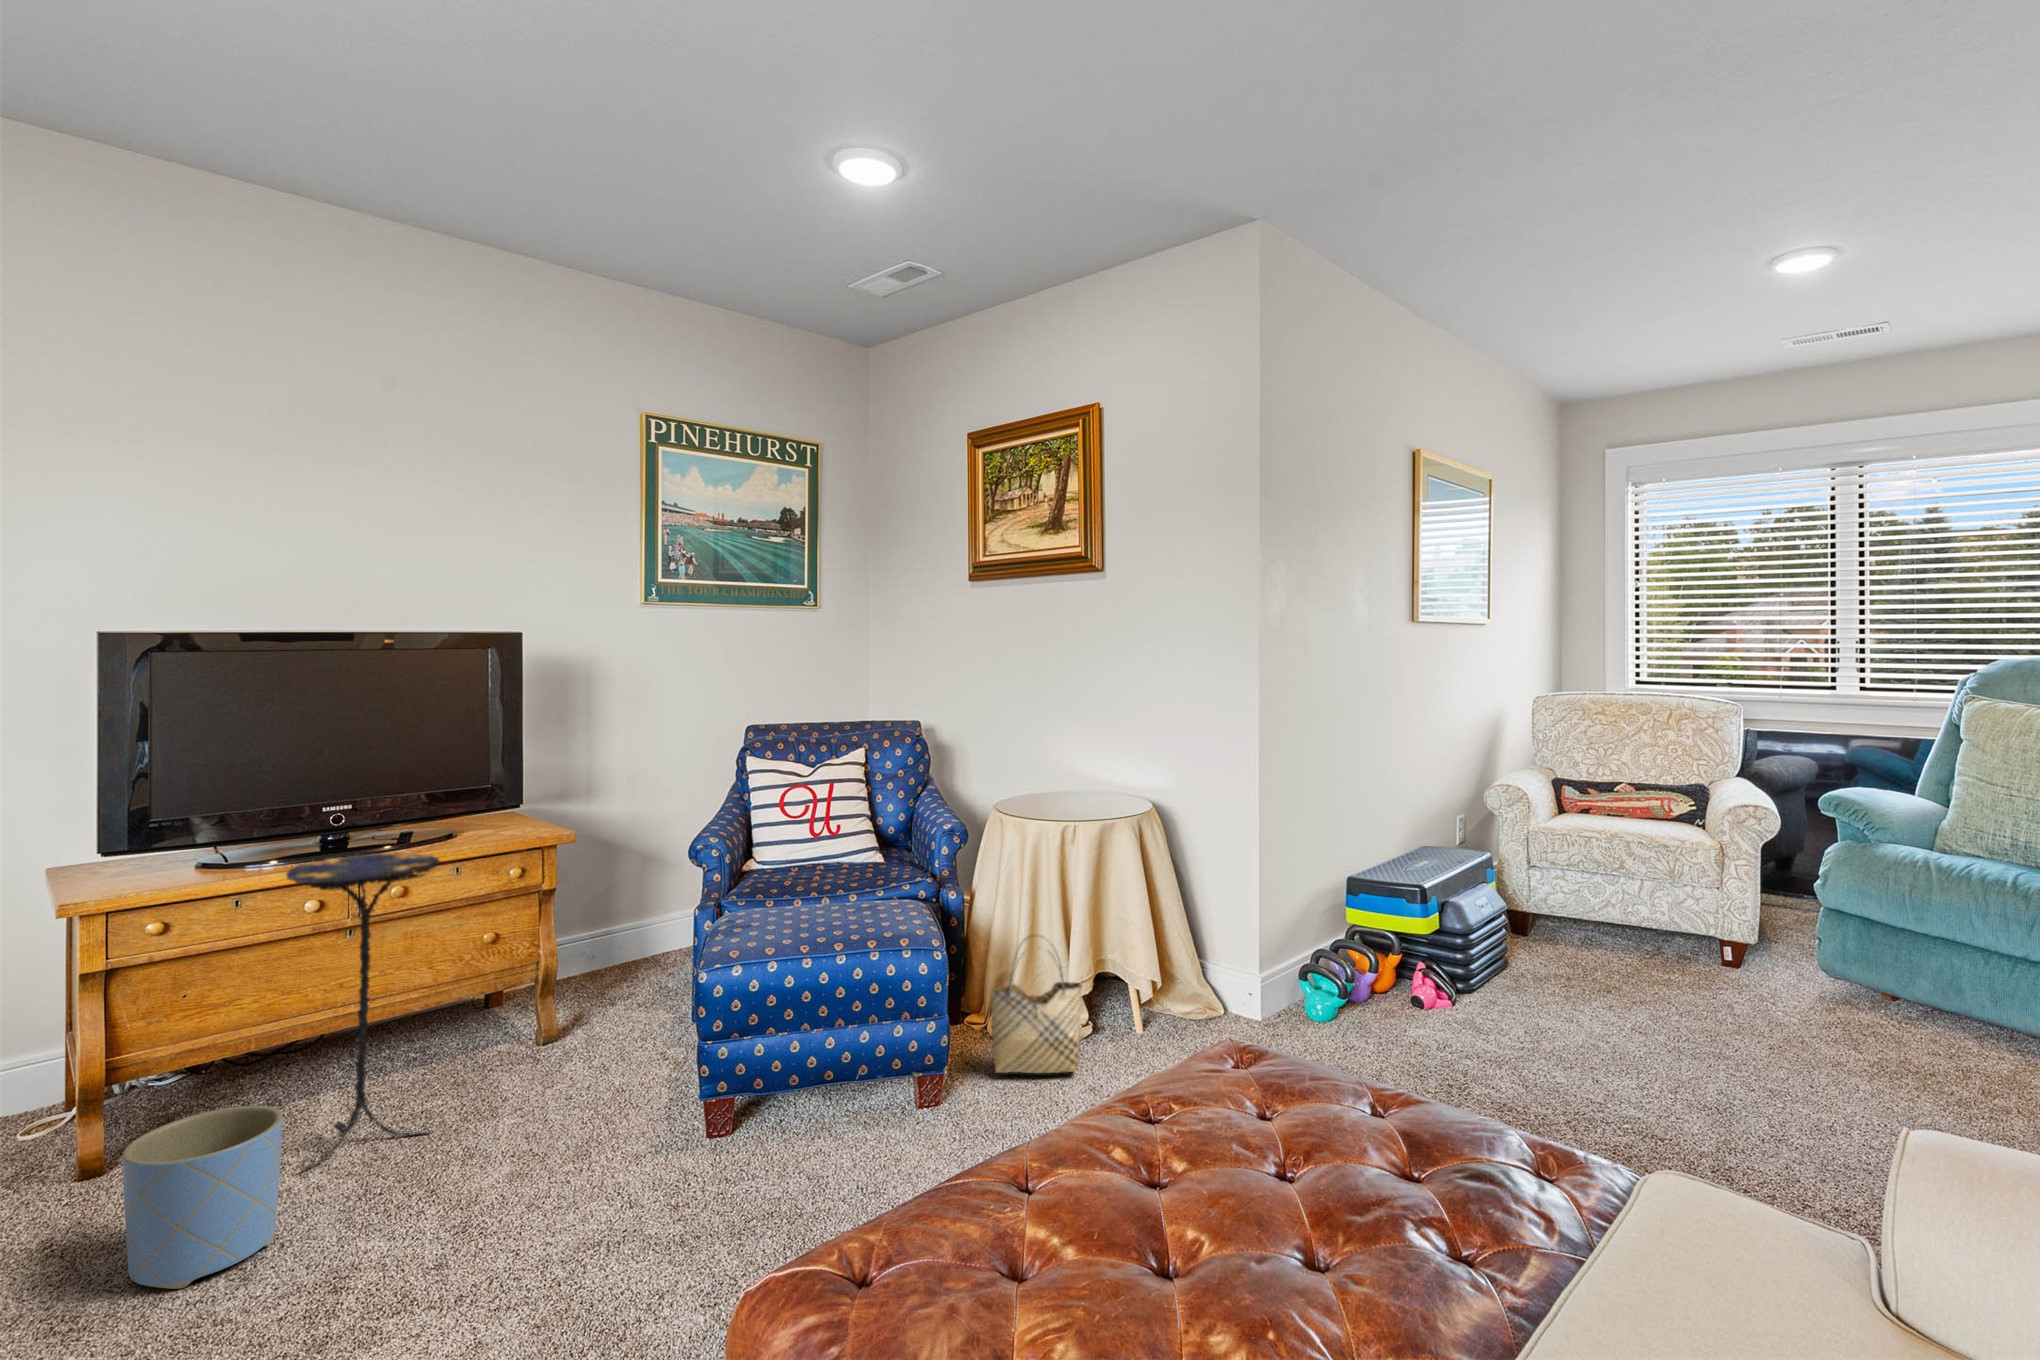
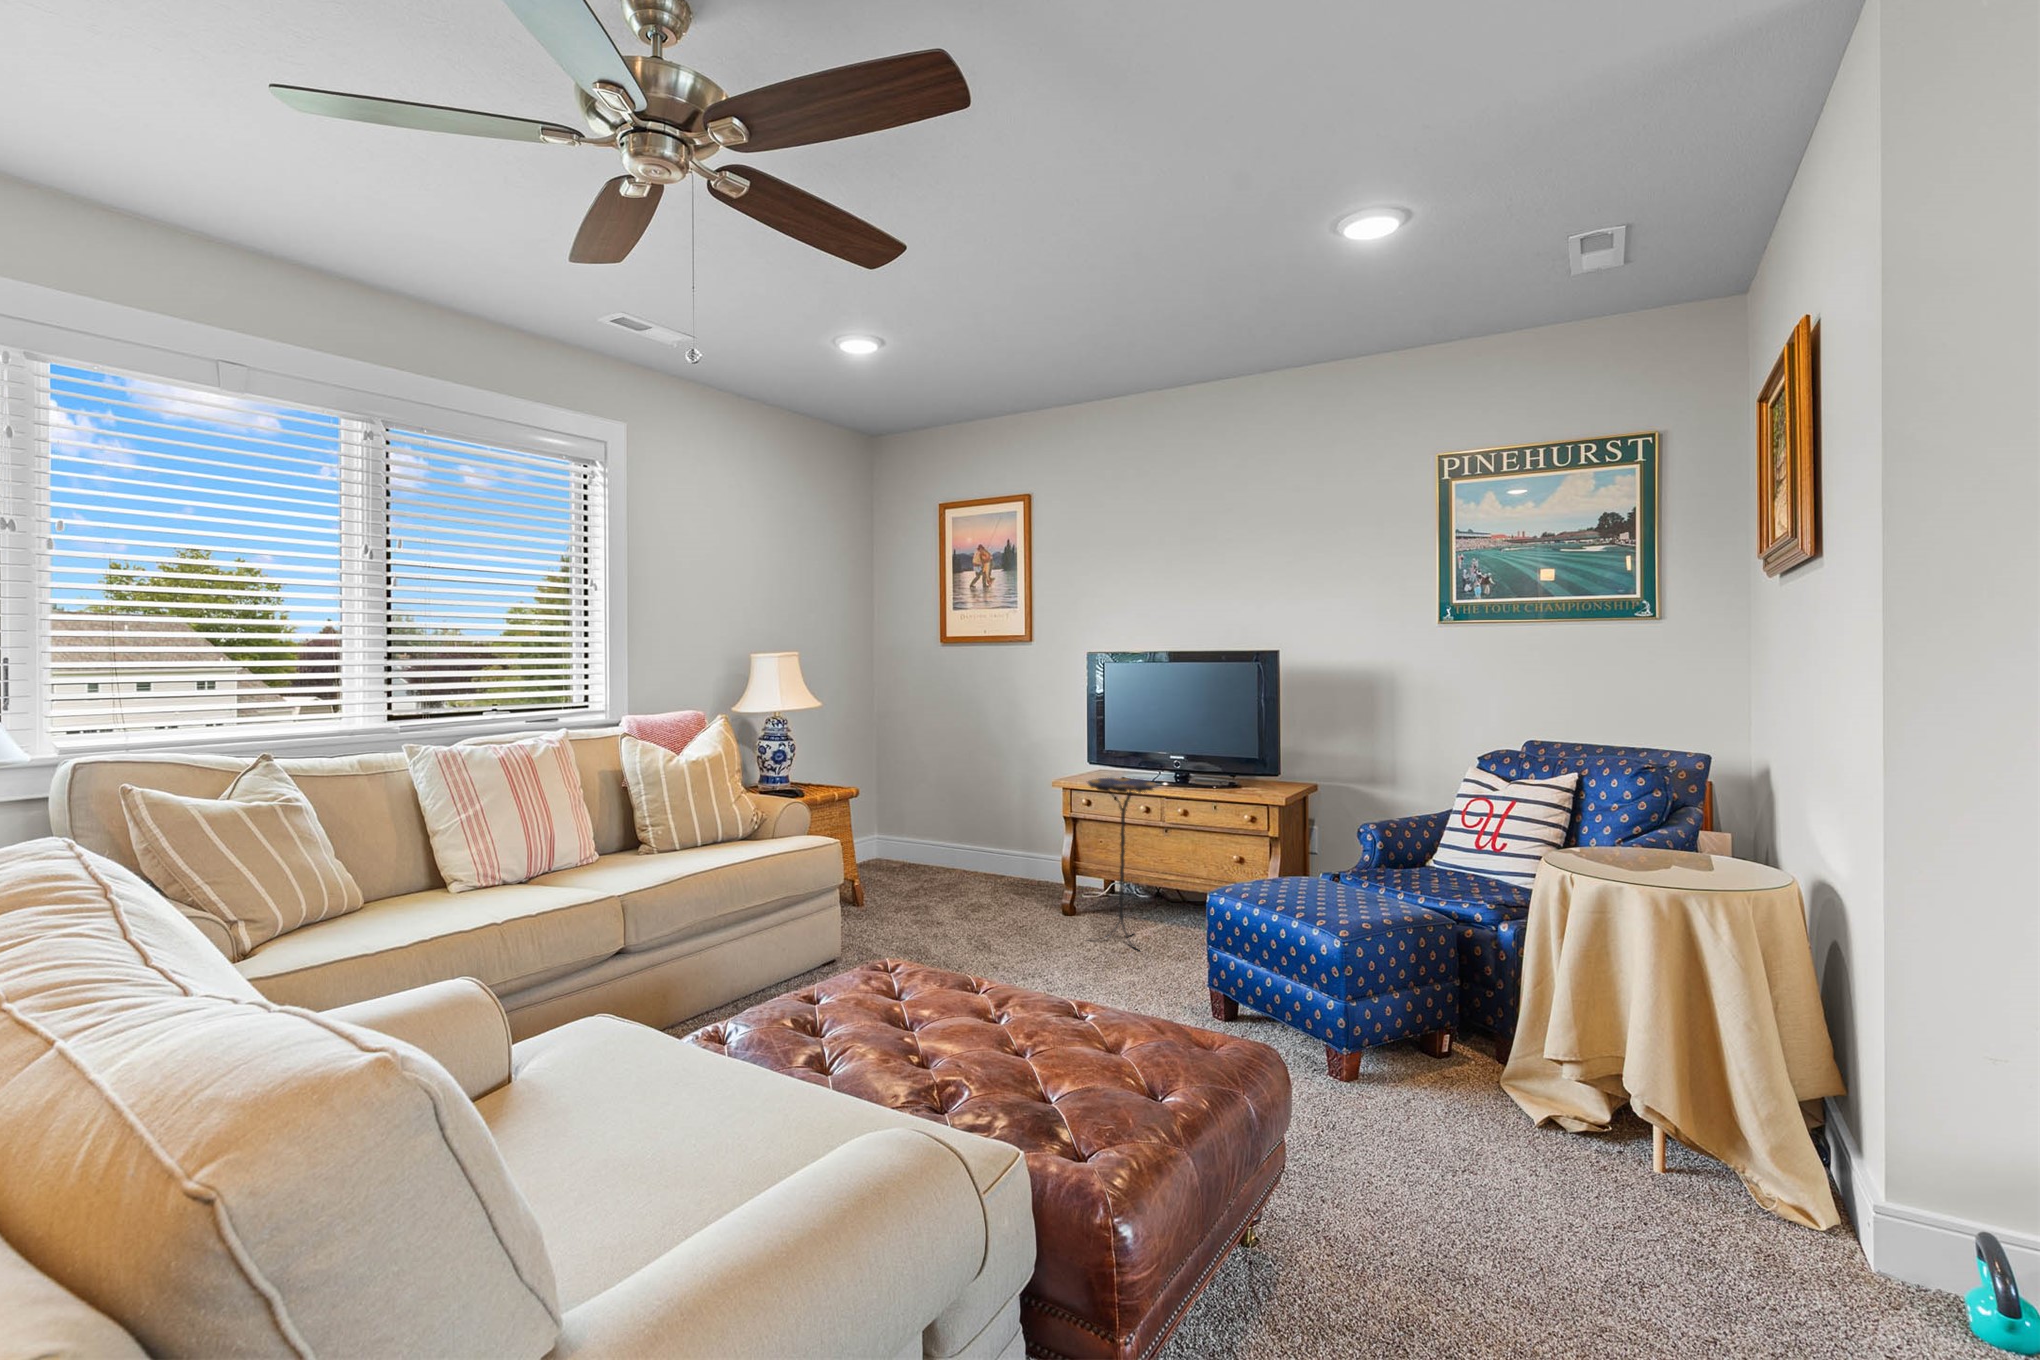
woven basket: present [989,935,1083,1073] -> none [1386,969,1478,1131]
planter: present [122,1106,283,1289] -> none [990,880,1047,952]

